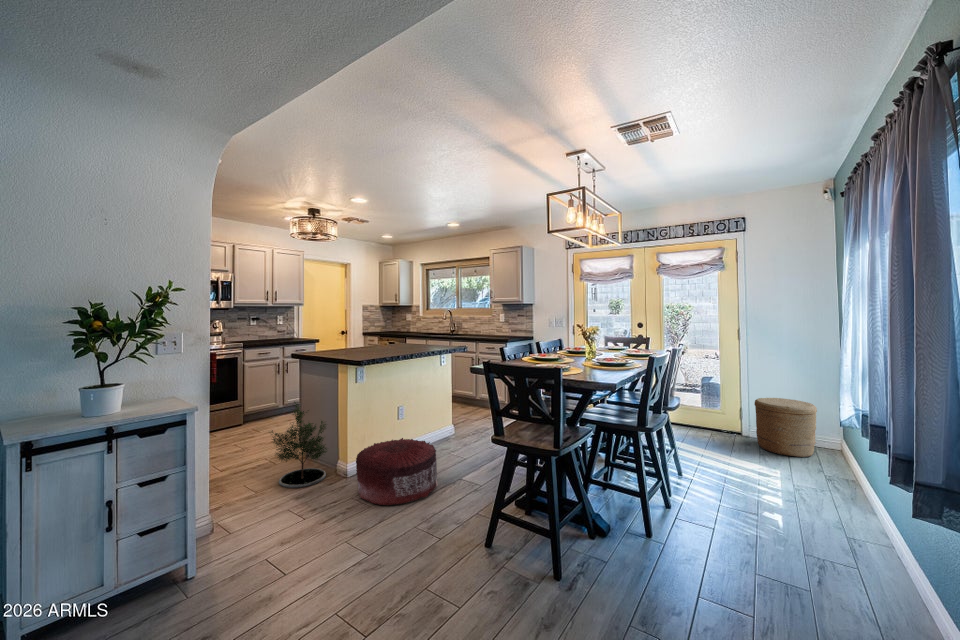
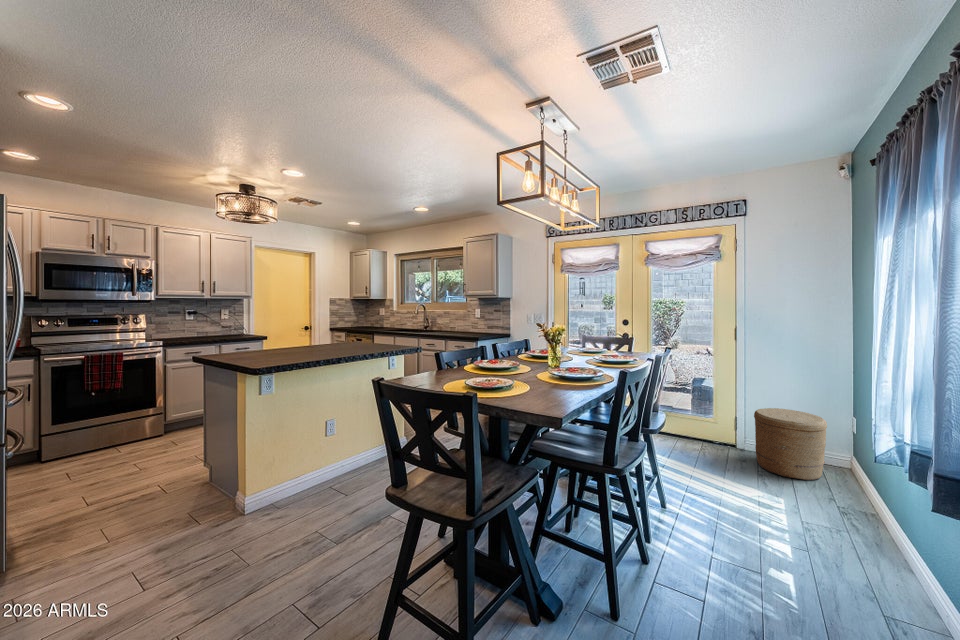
potted tree: present [271,402,327,488] -> none [163,419,244,526]
pouf: present [356,438,437,505] -> none [265,462,372,555]

